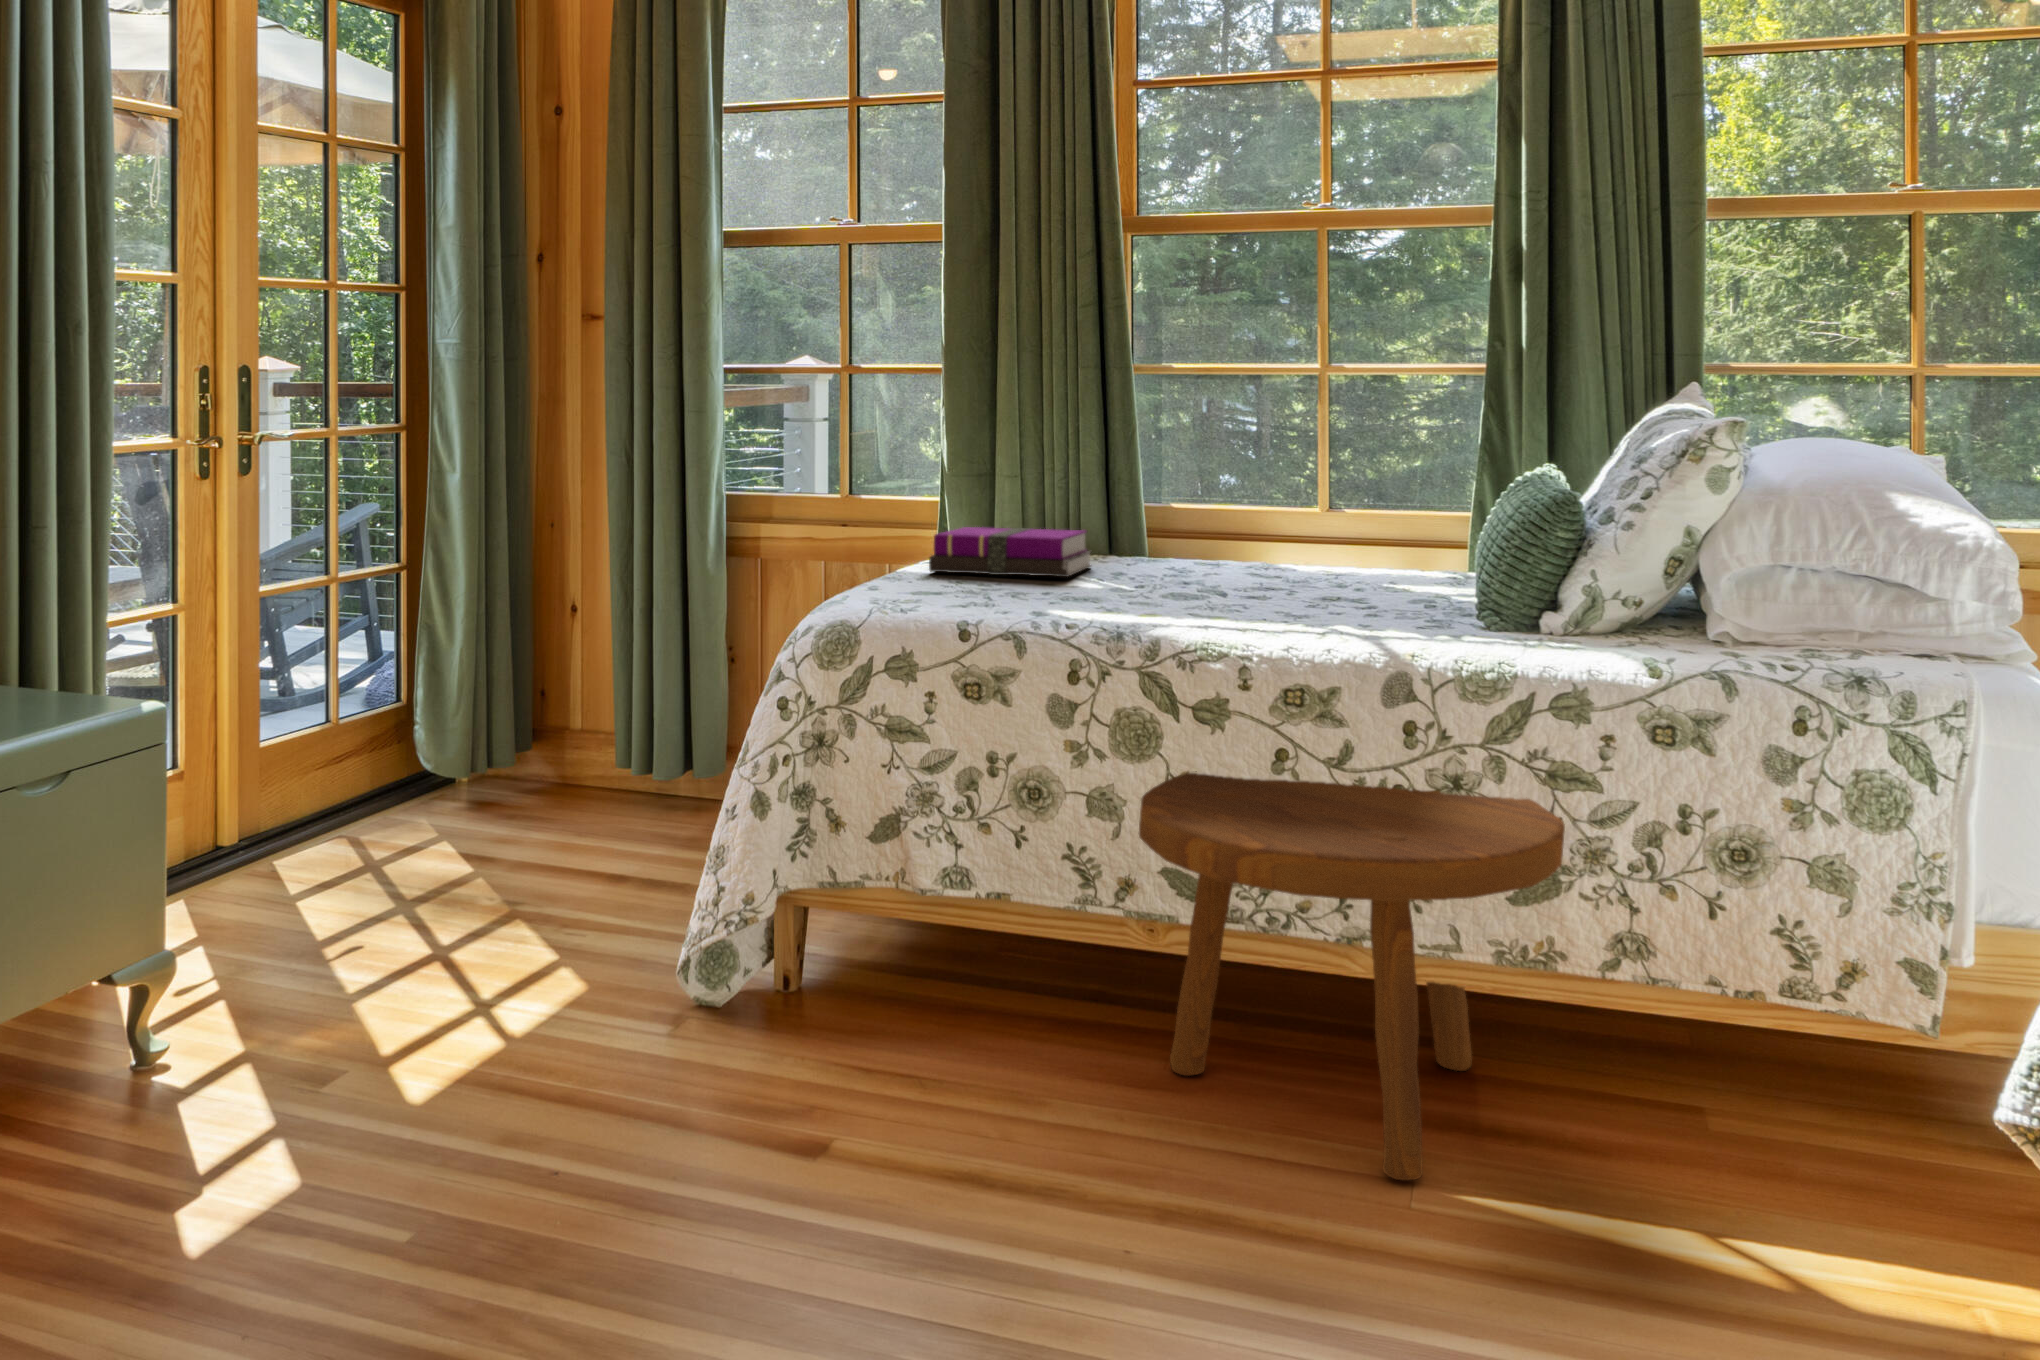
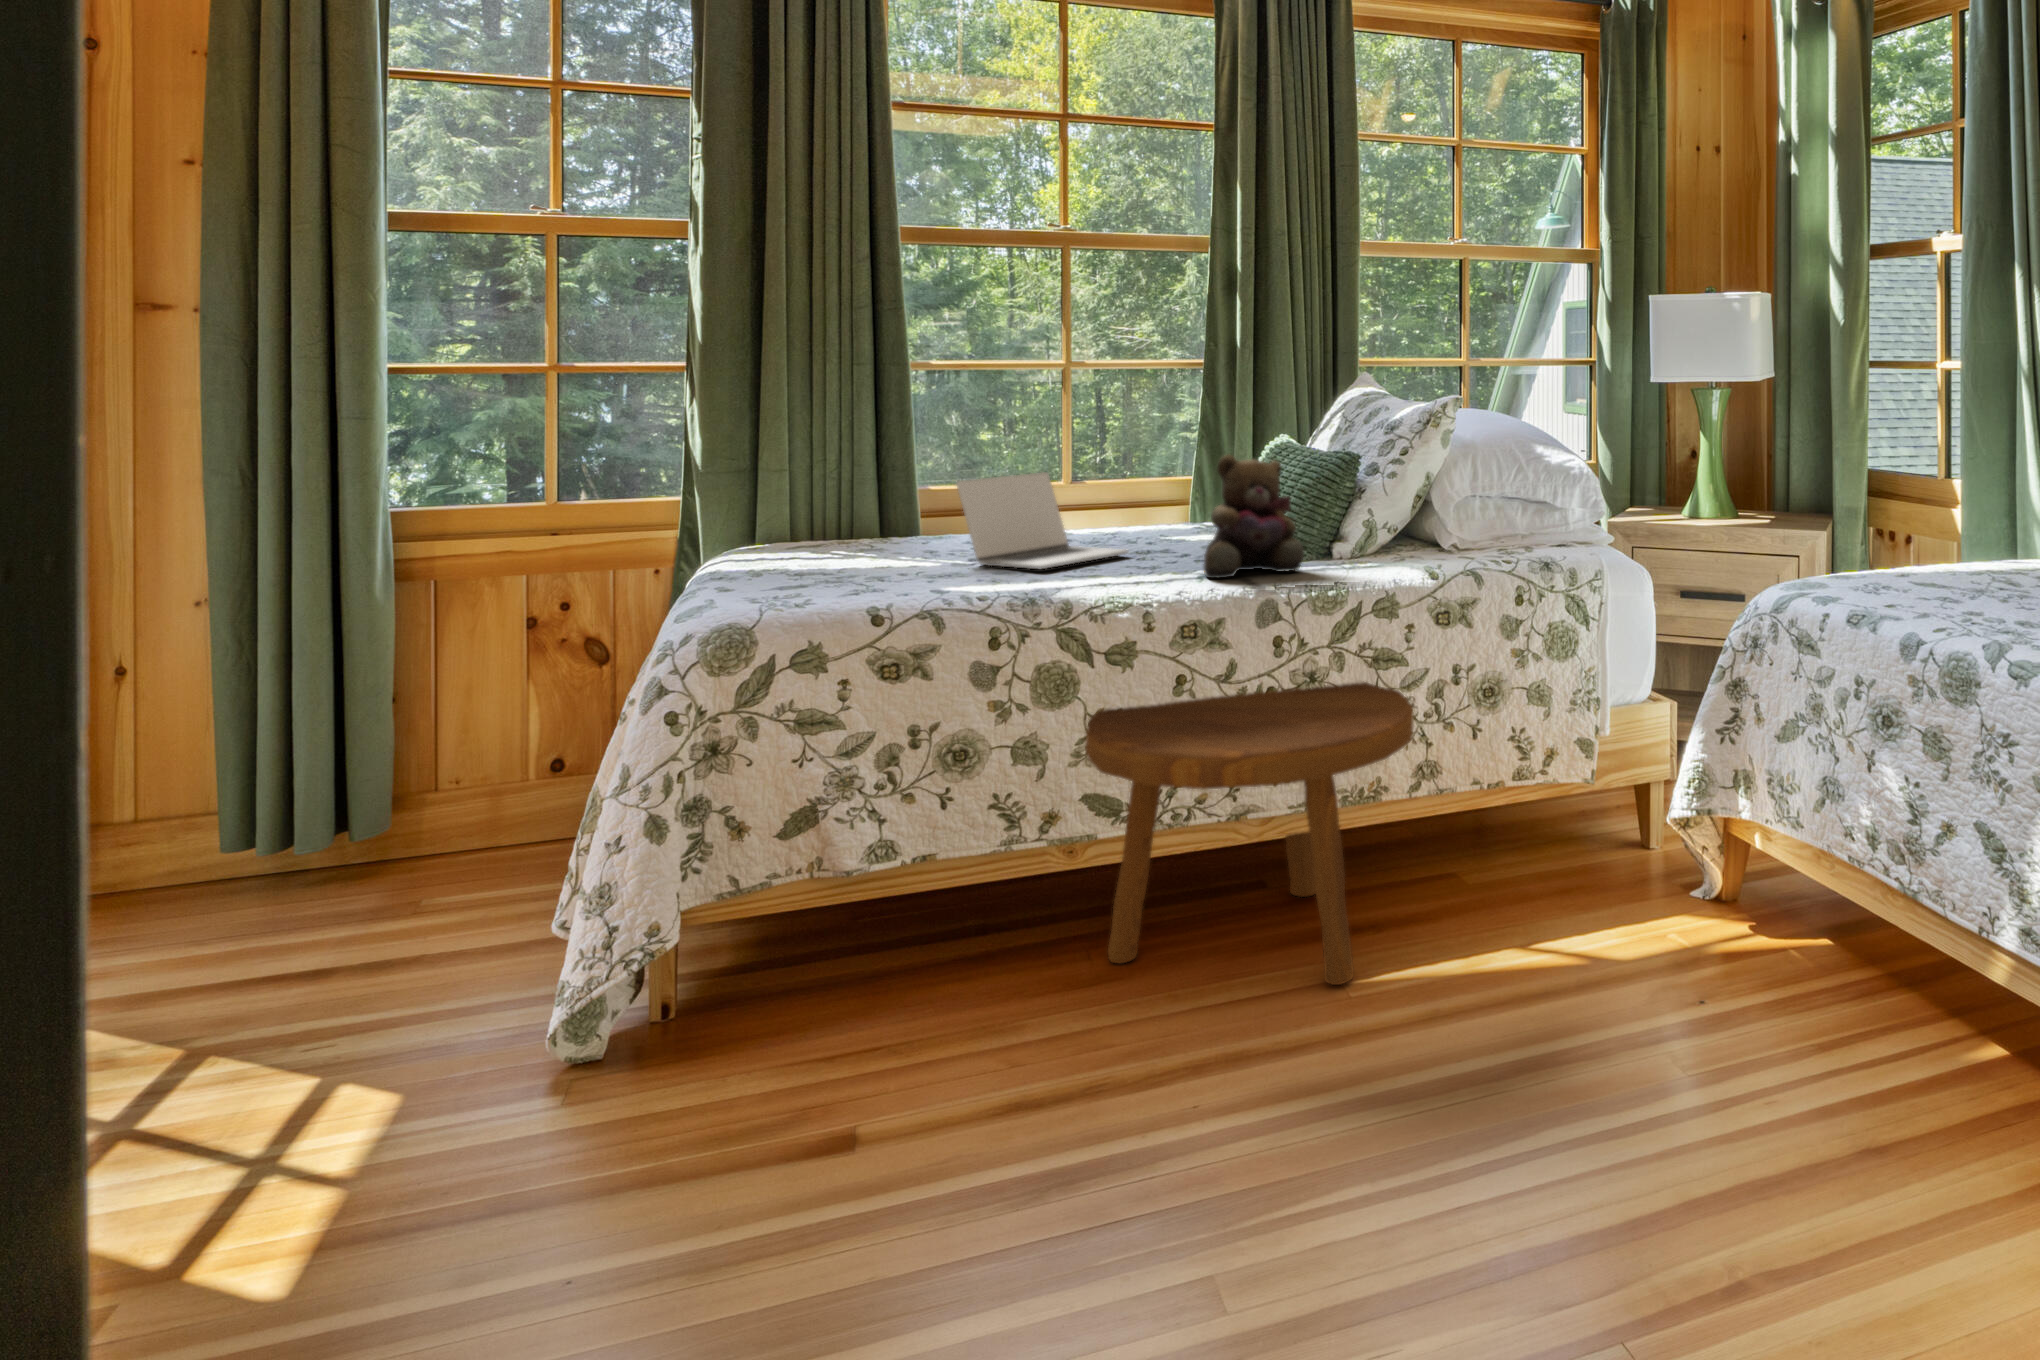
teddy bear: none [1336,483,1475,640] -> present [1203,455,1304,578]
laptop: none [1111,495,1298,604] -> present [956,472,1128,570]
notebook: present [929,527,1091,577] -> none [755,513,905,566]

